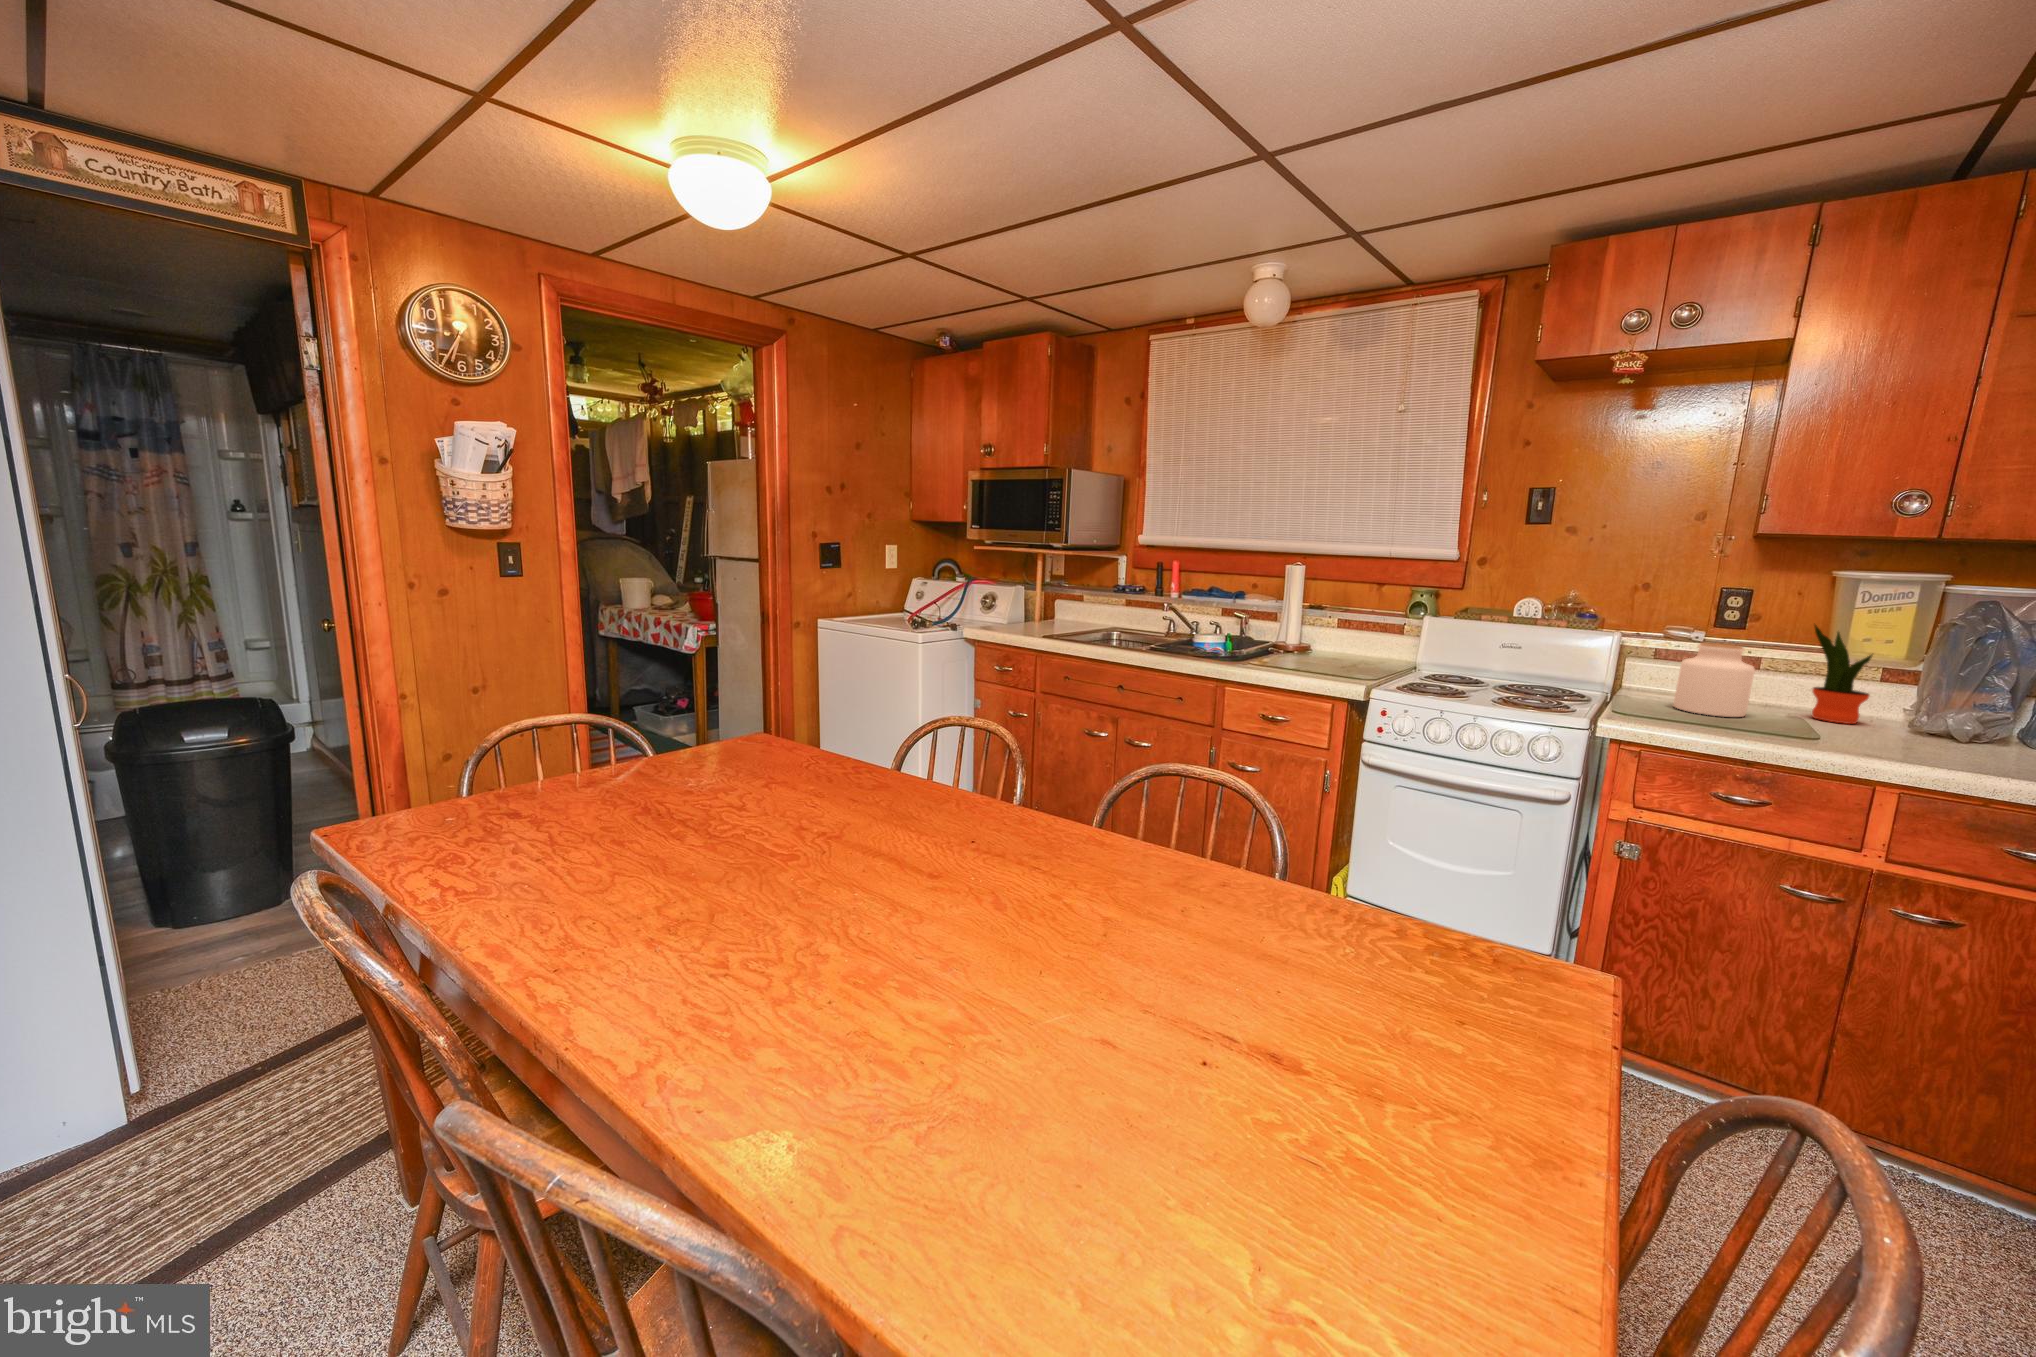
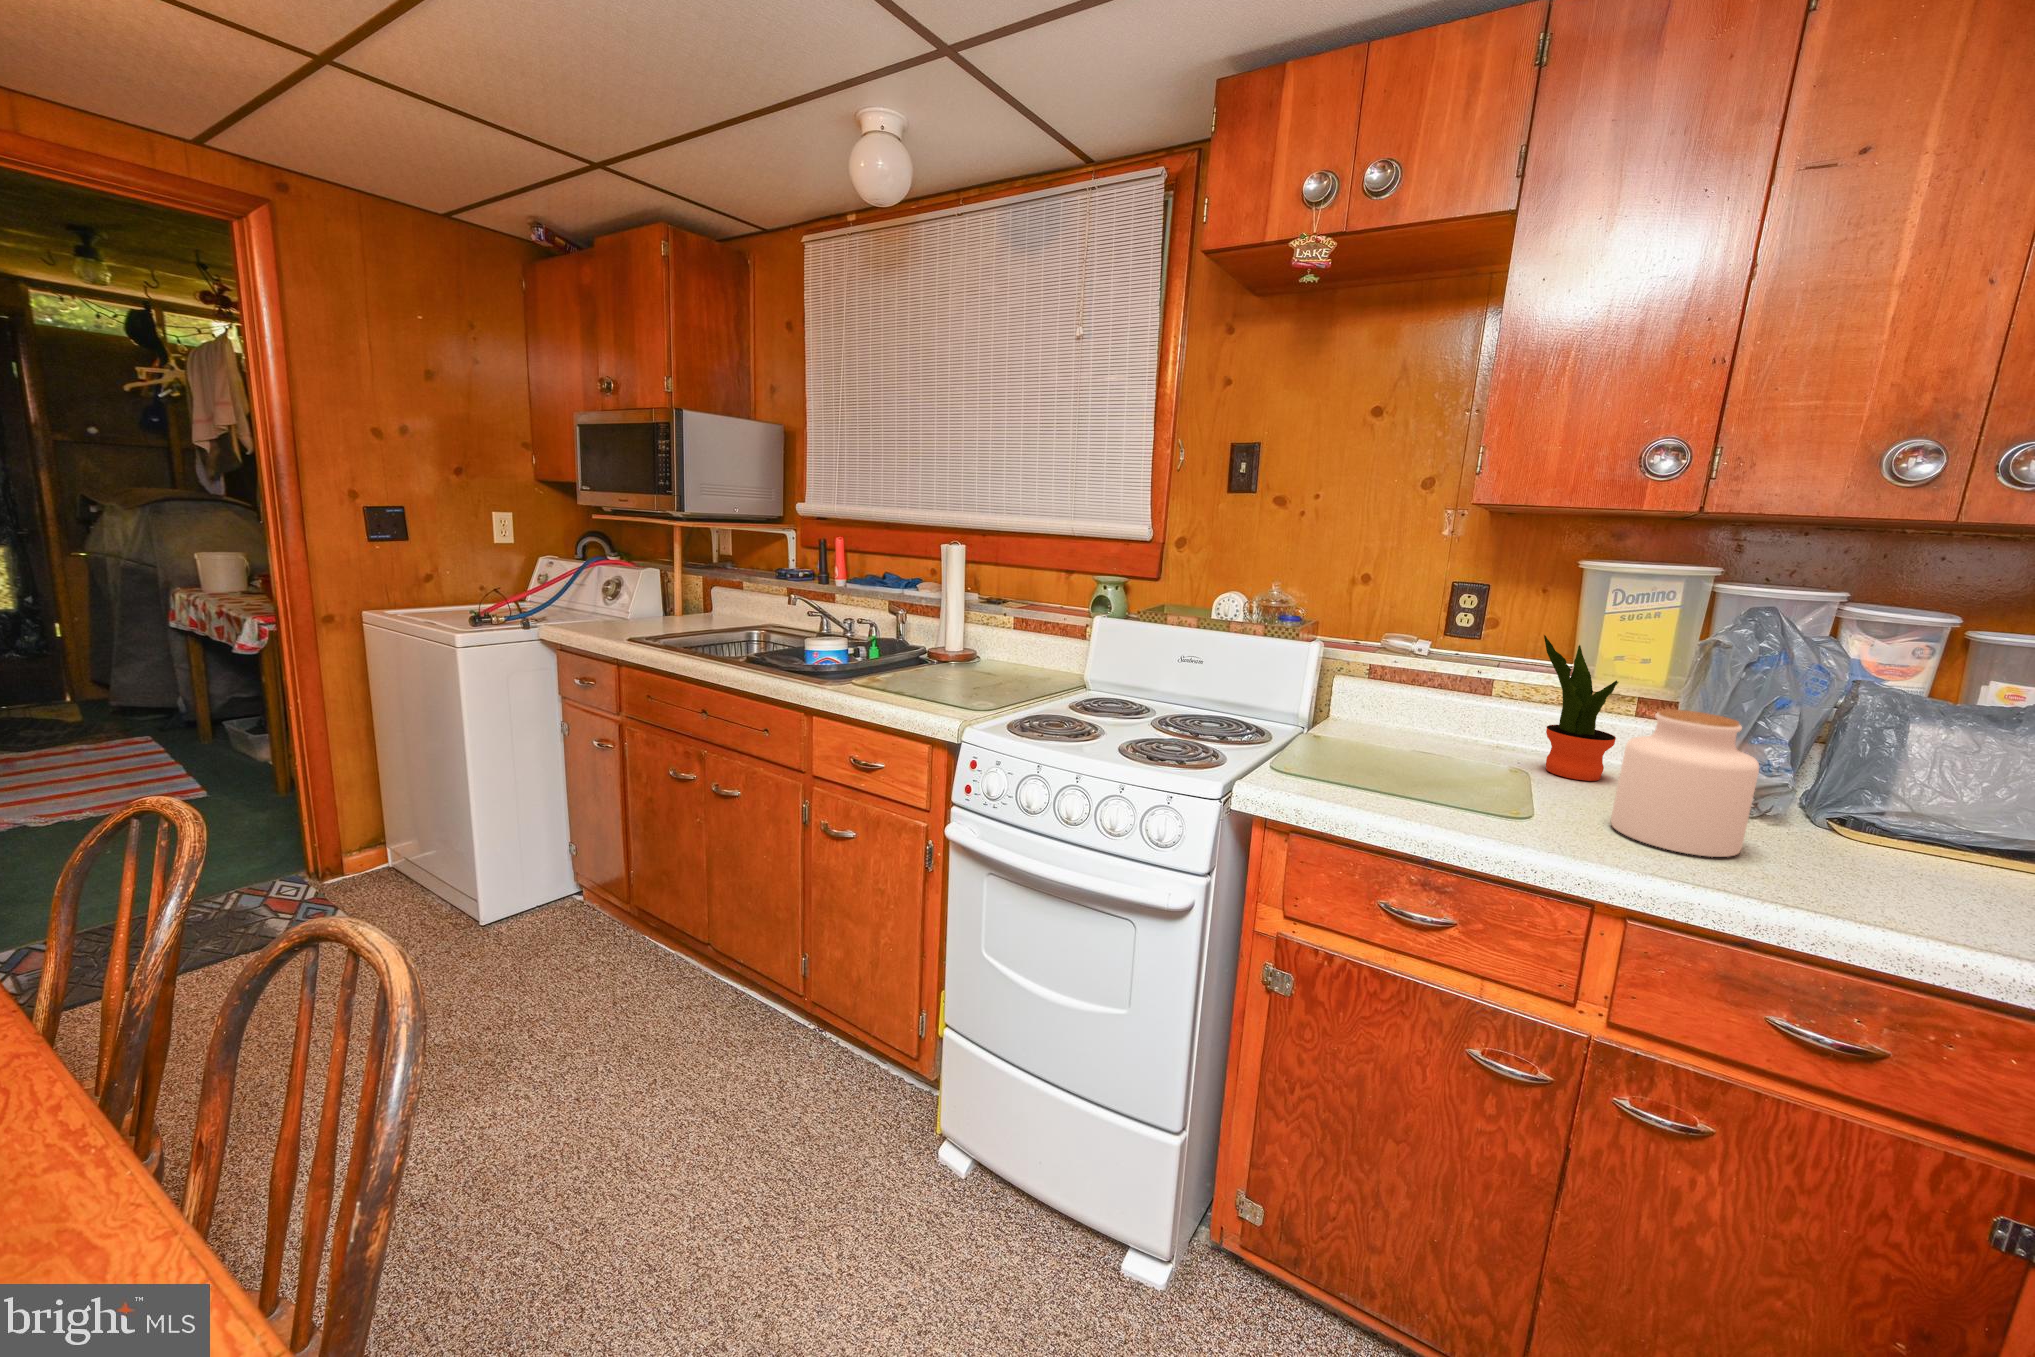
jar: present [1673,643,1755,717] -> present [1611,709,1760,857]

